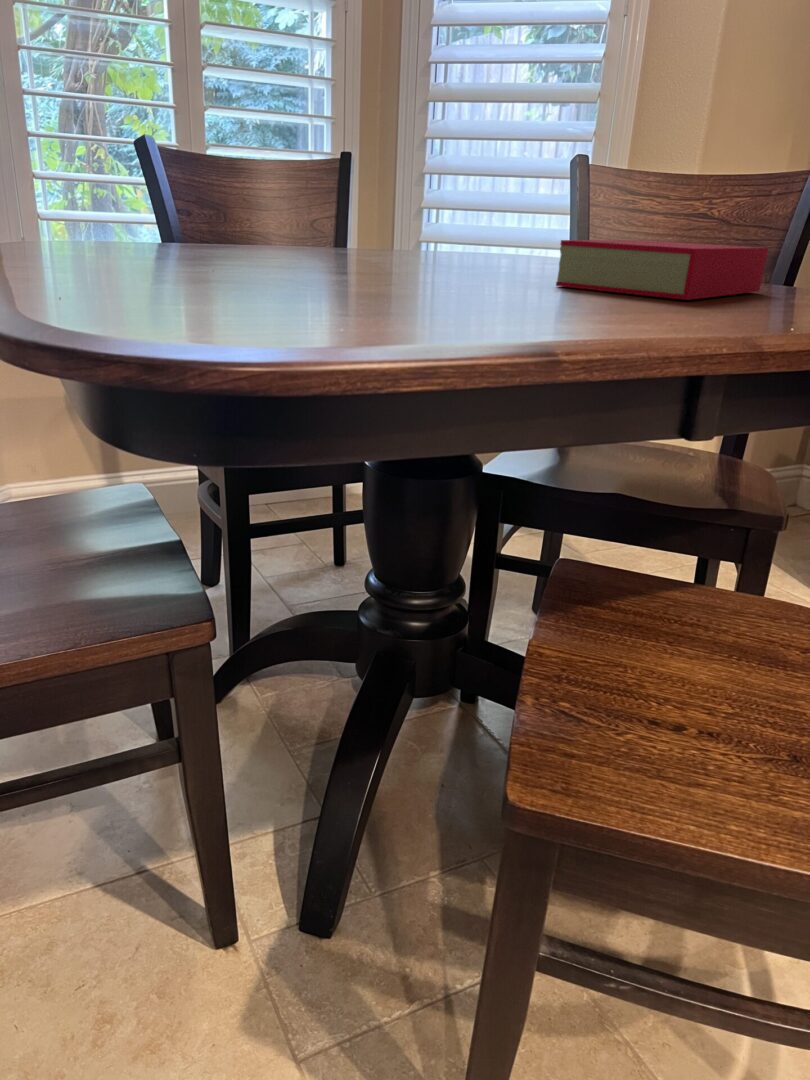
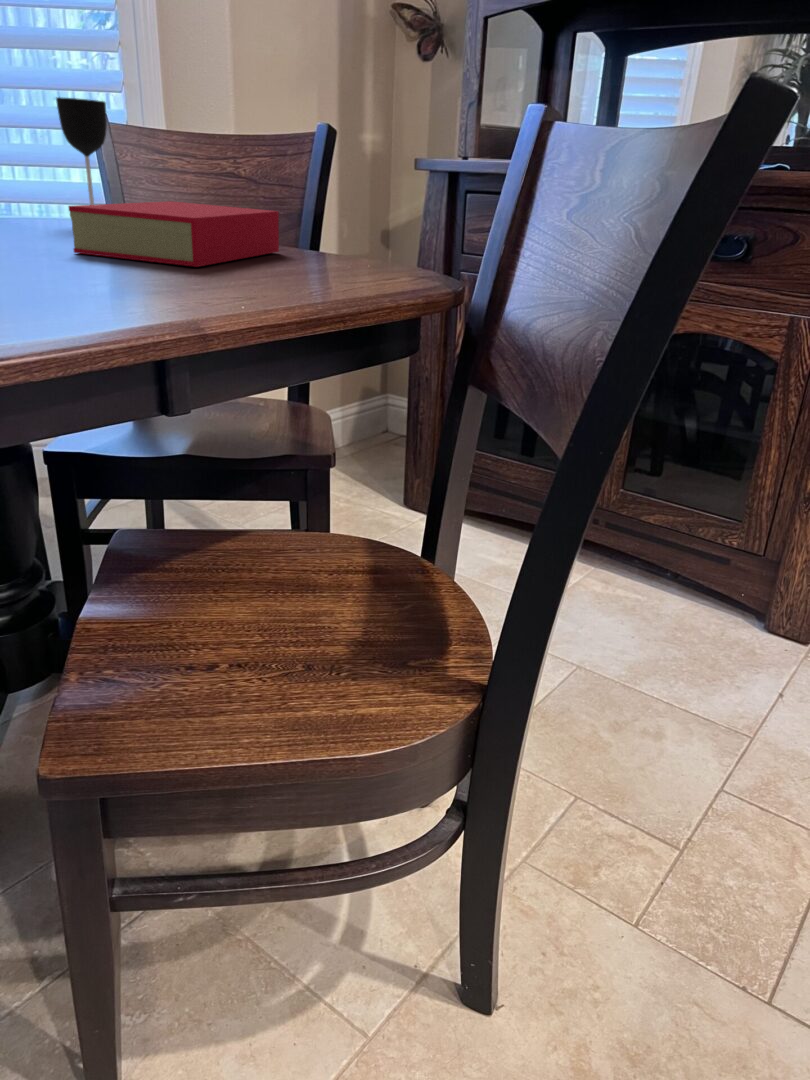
wine glass: none [533,147,588,268] -> present [56,97,107,205]

